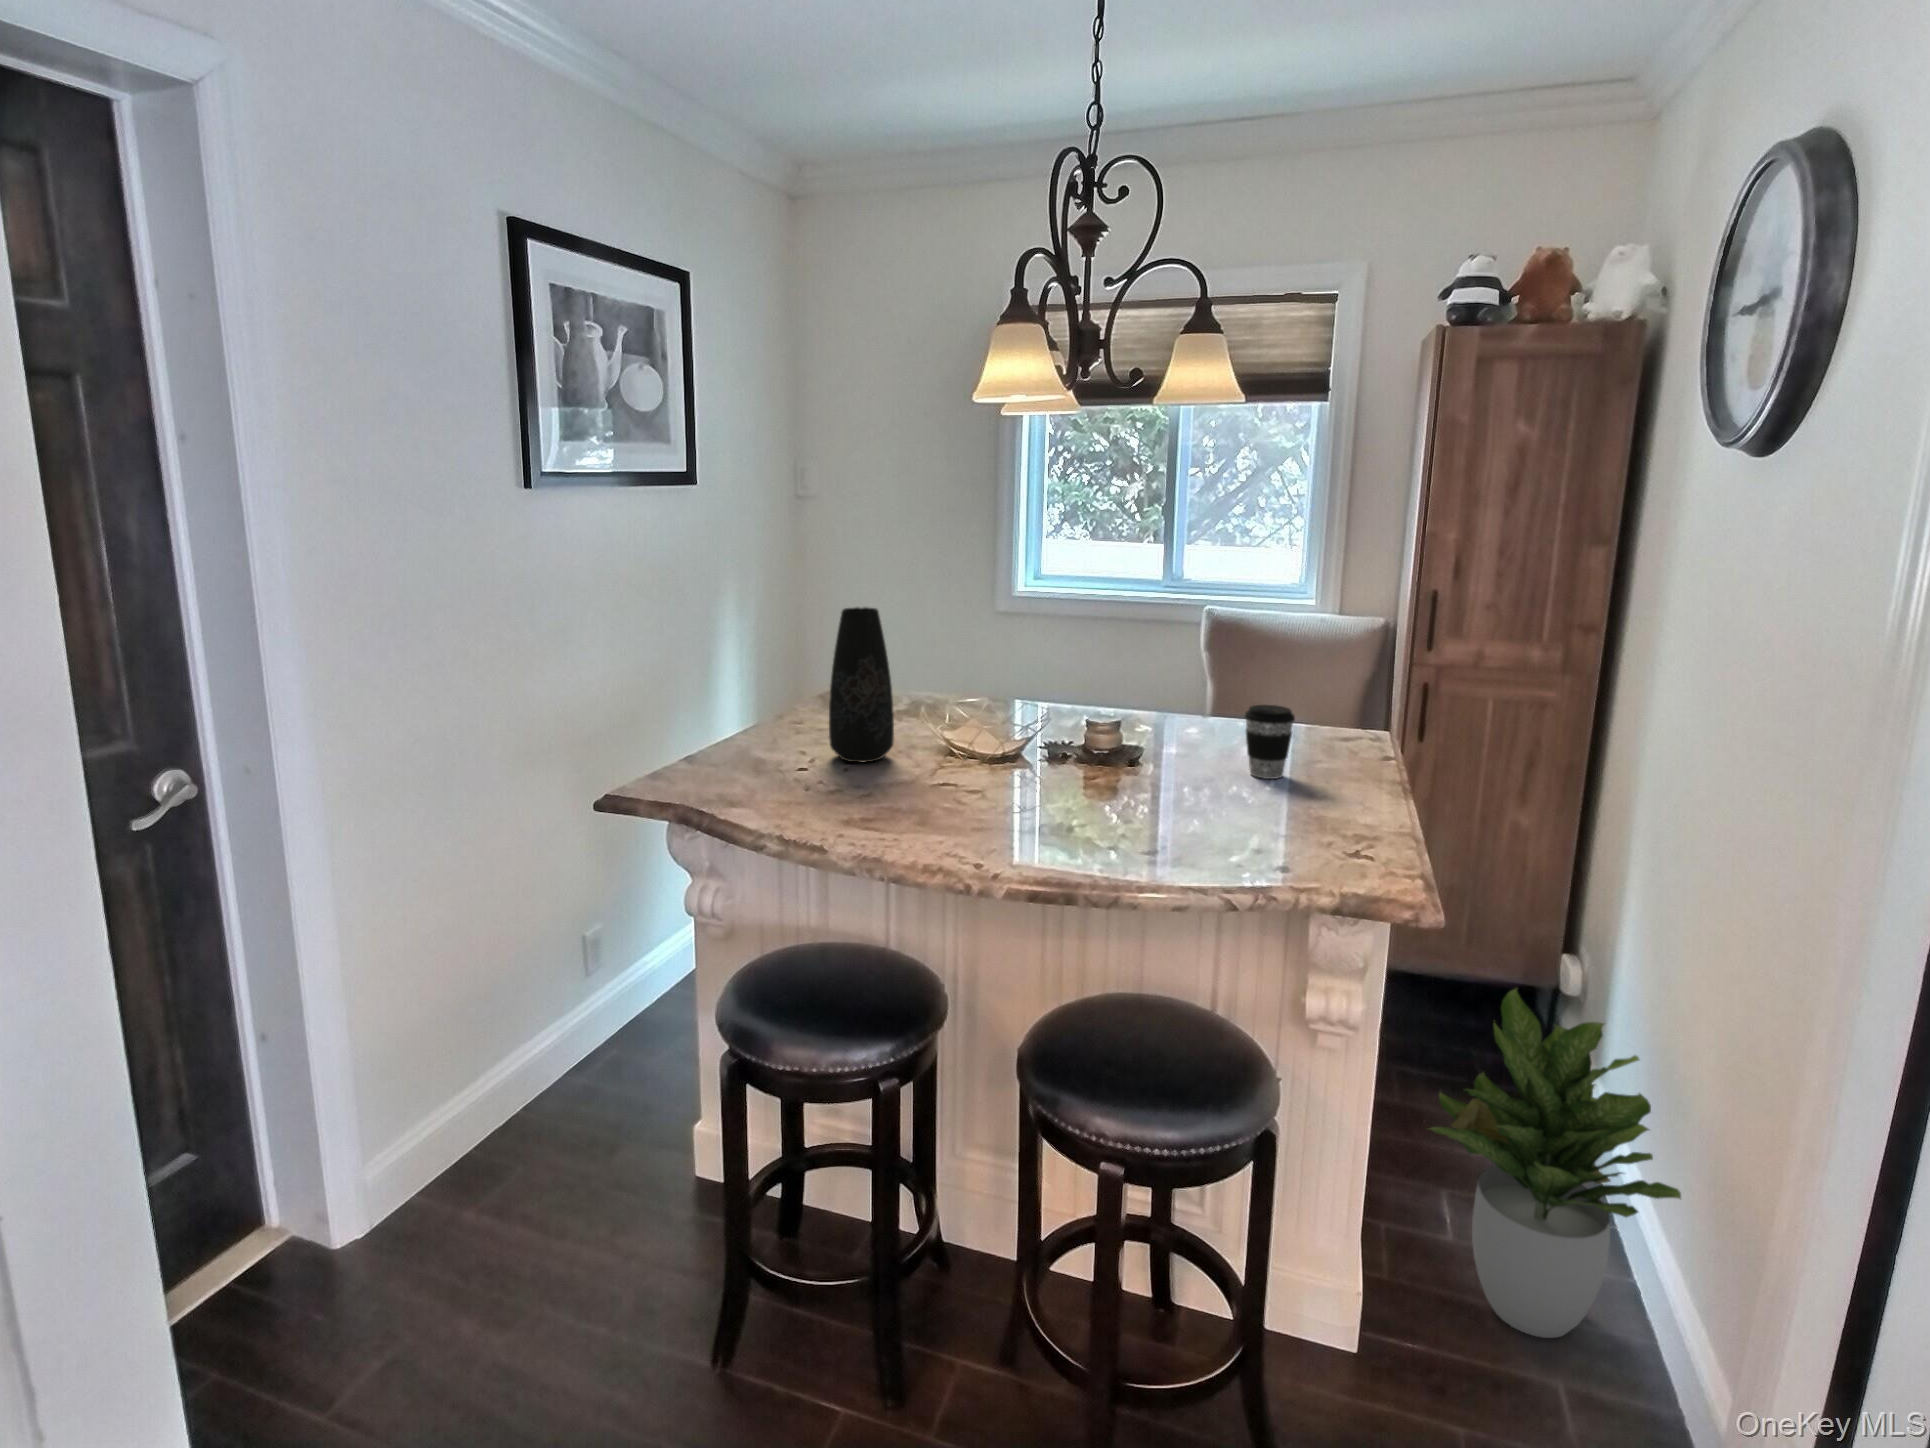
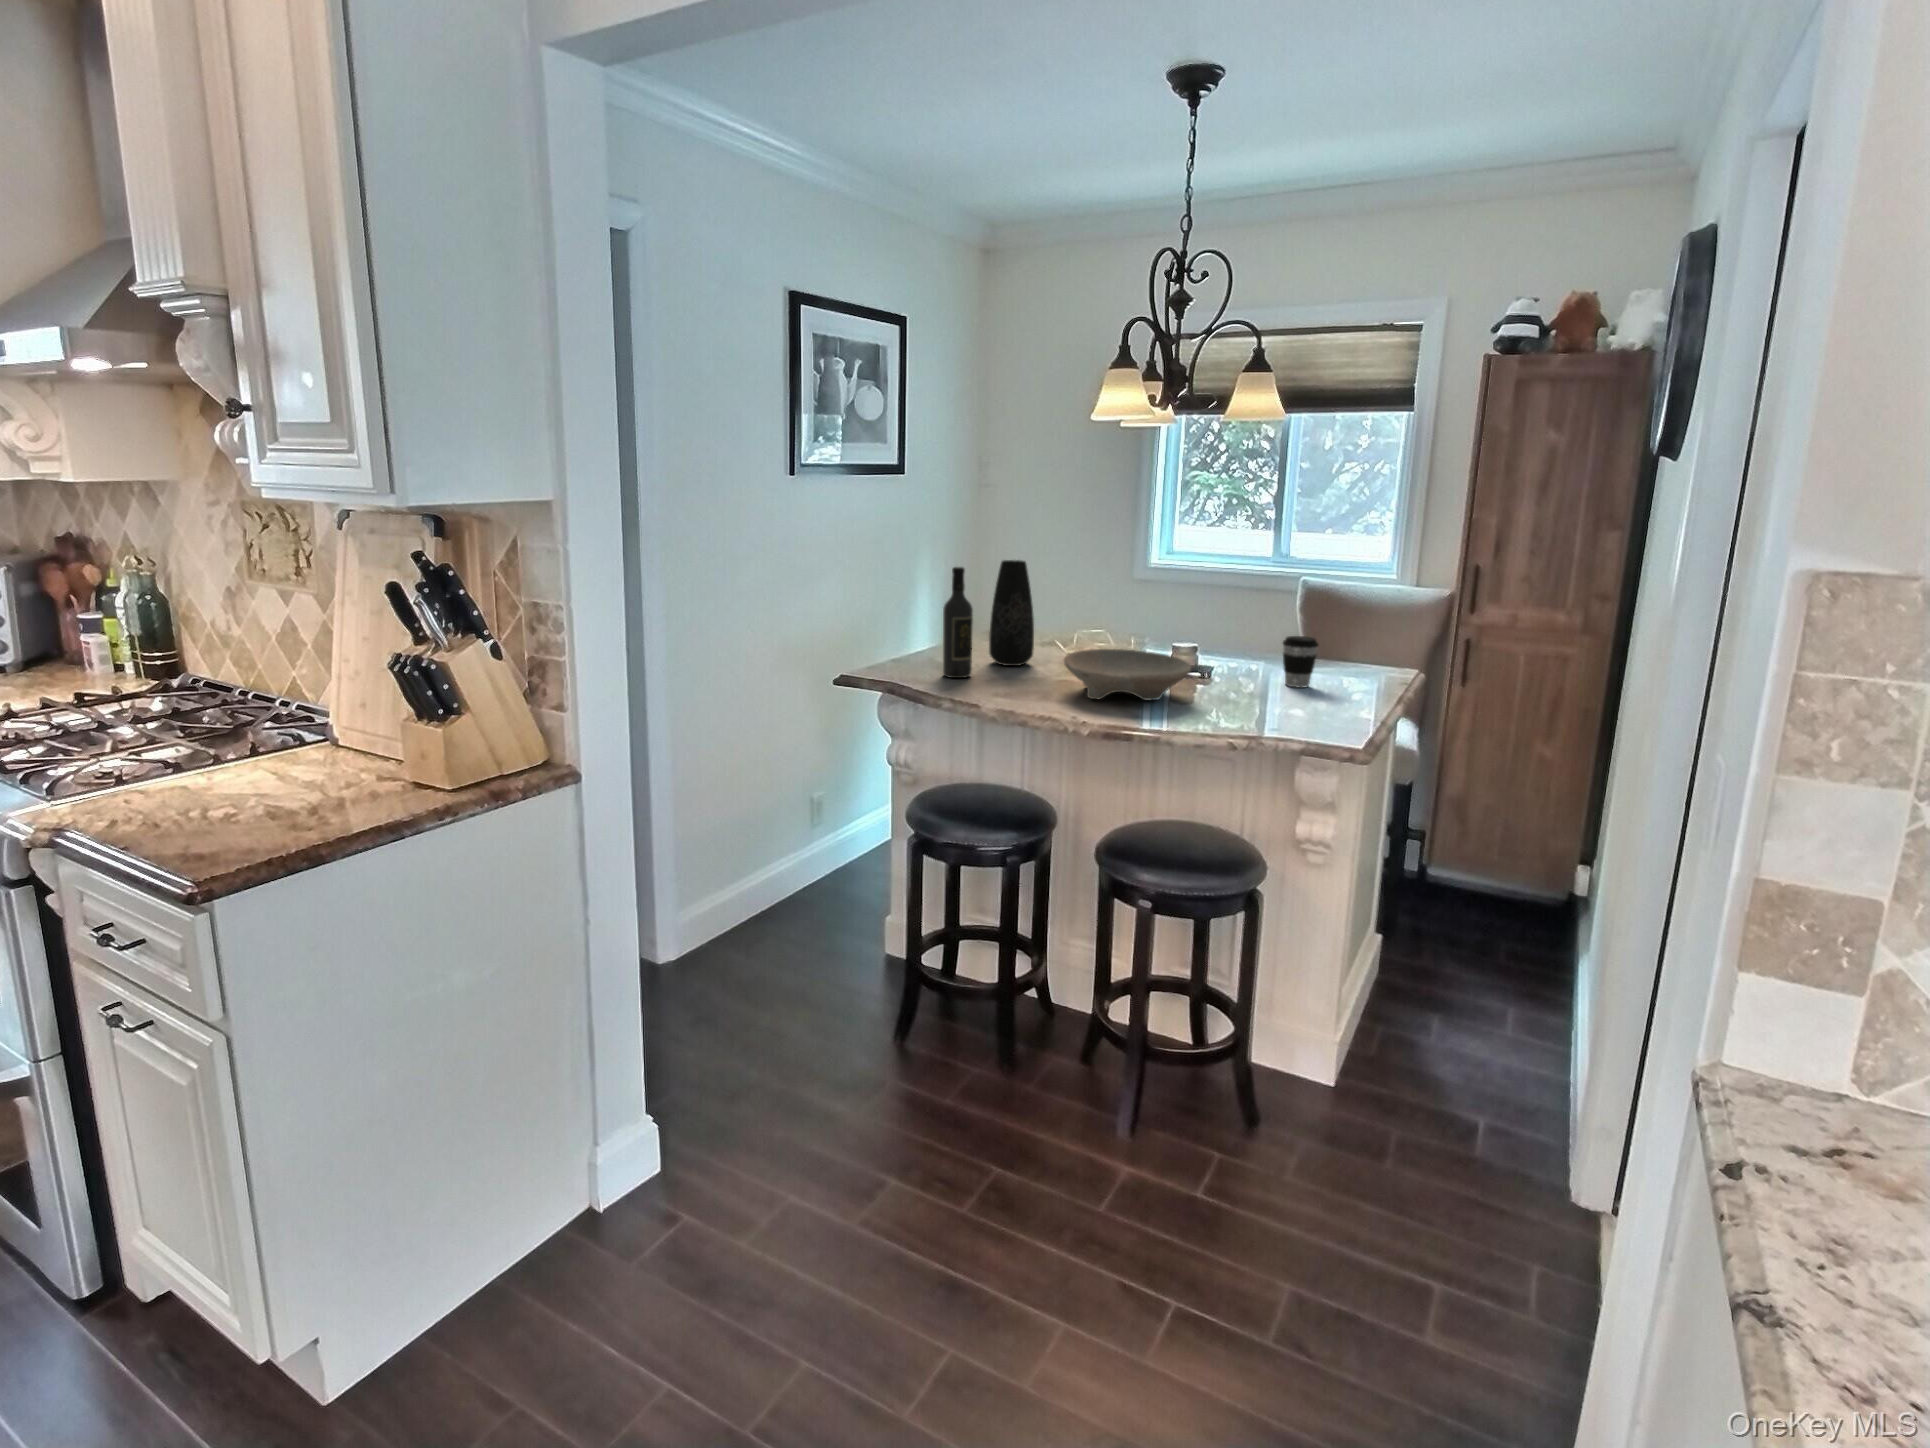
wine bottle: none [759,624,807,793] -> present [943,567,973,678]
bowl: none [947,737,1137,824] -> present [1064,649,1191,700]
potted plant: present [1430,988,1681,1338] -> none [1392,843,1569,1088]

